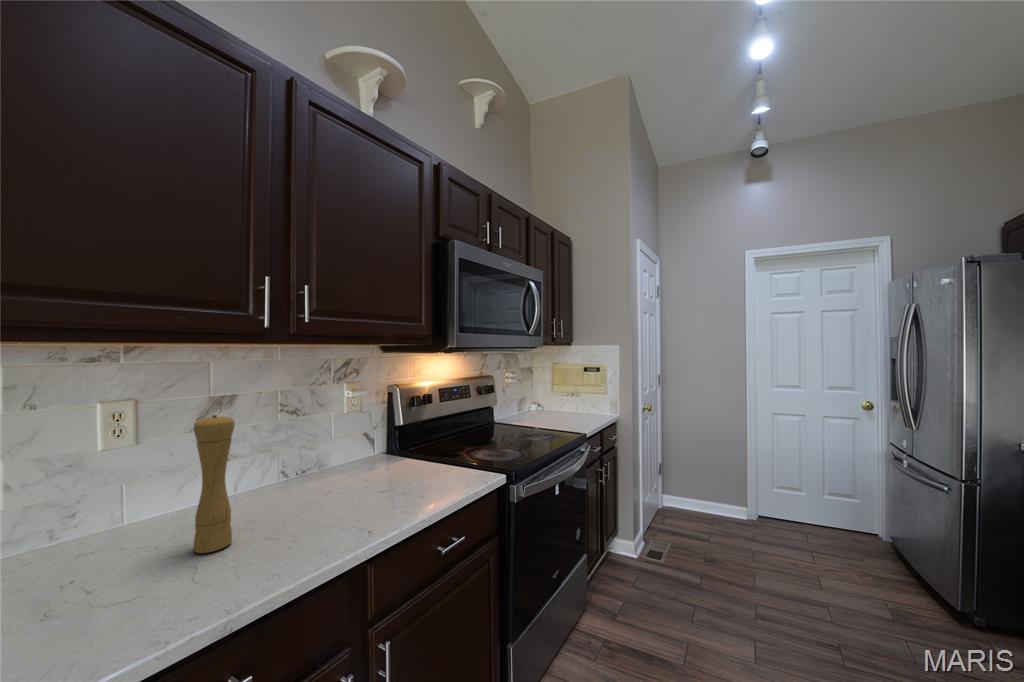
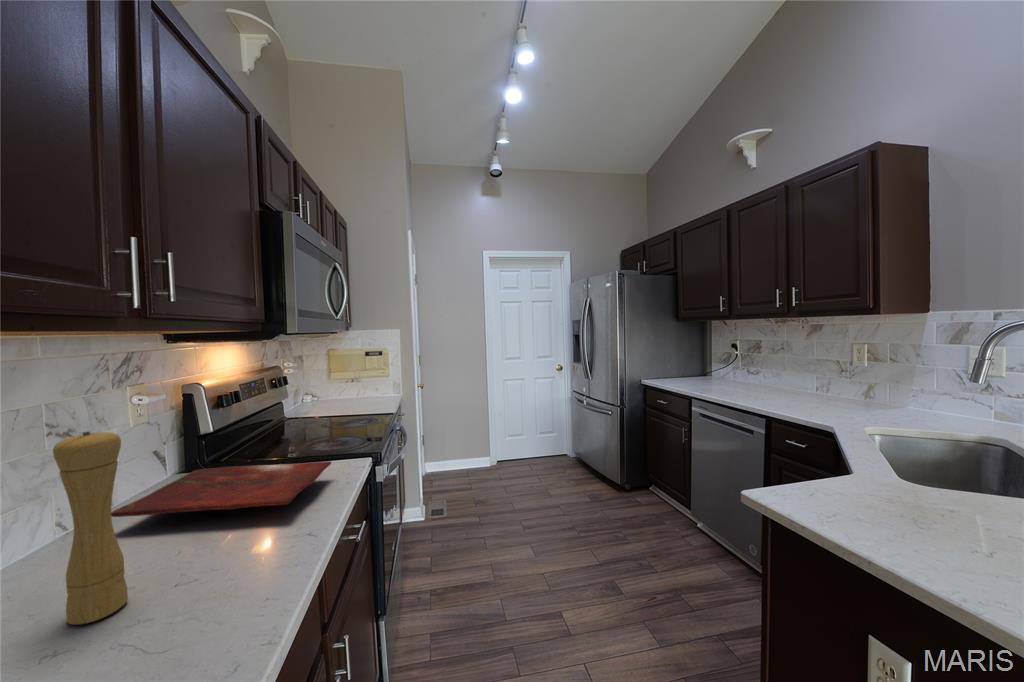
cutting board: none [295,454,447,505] -> present [111,461,331,517]

